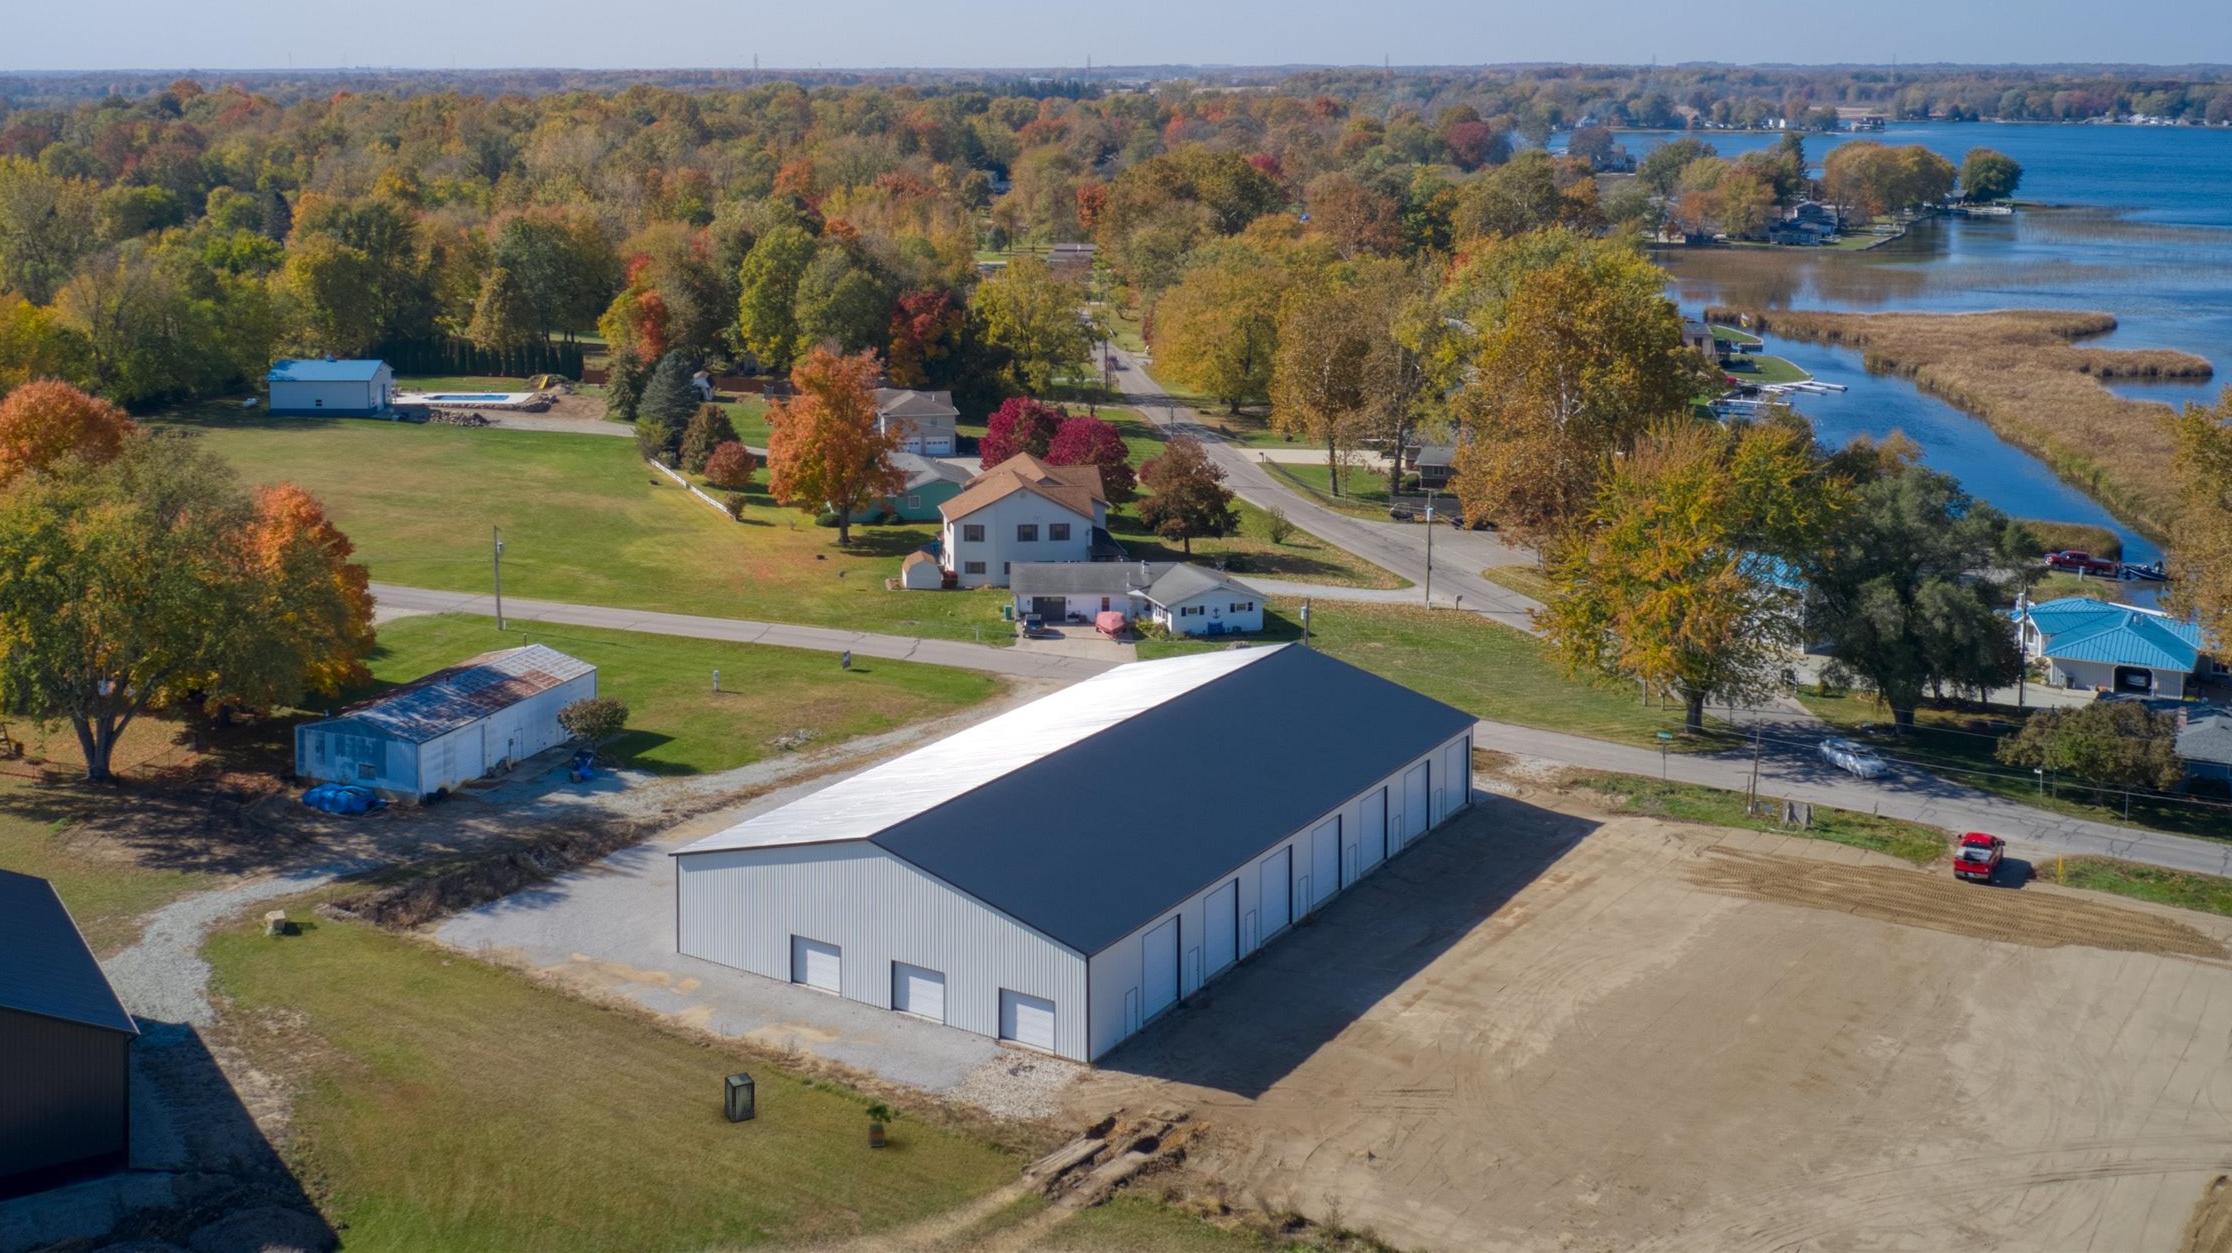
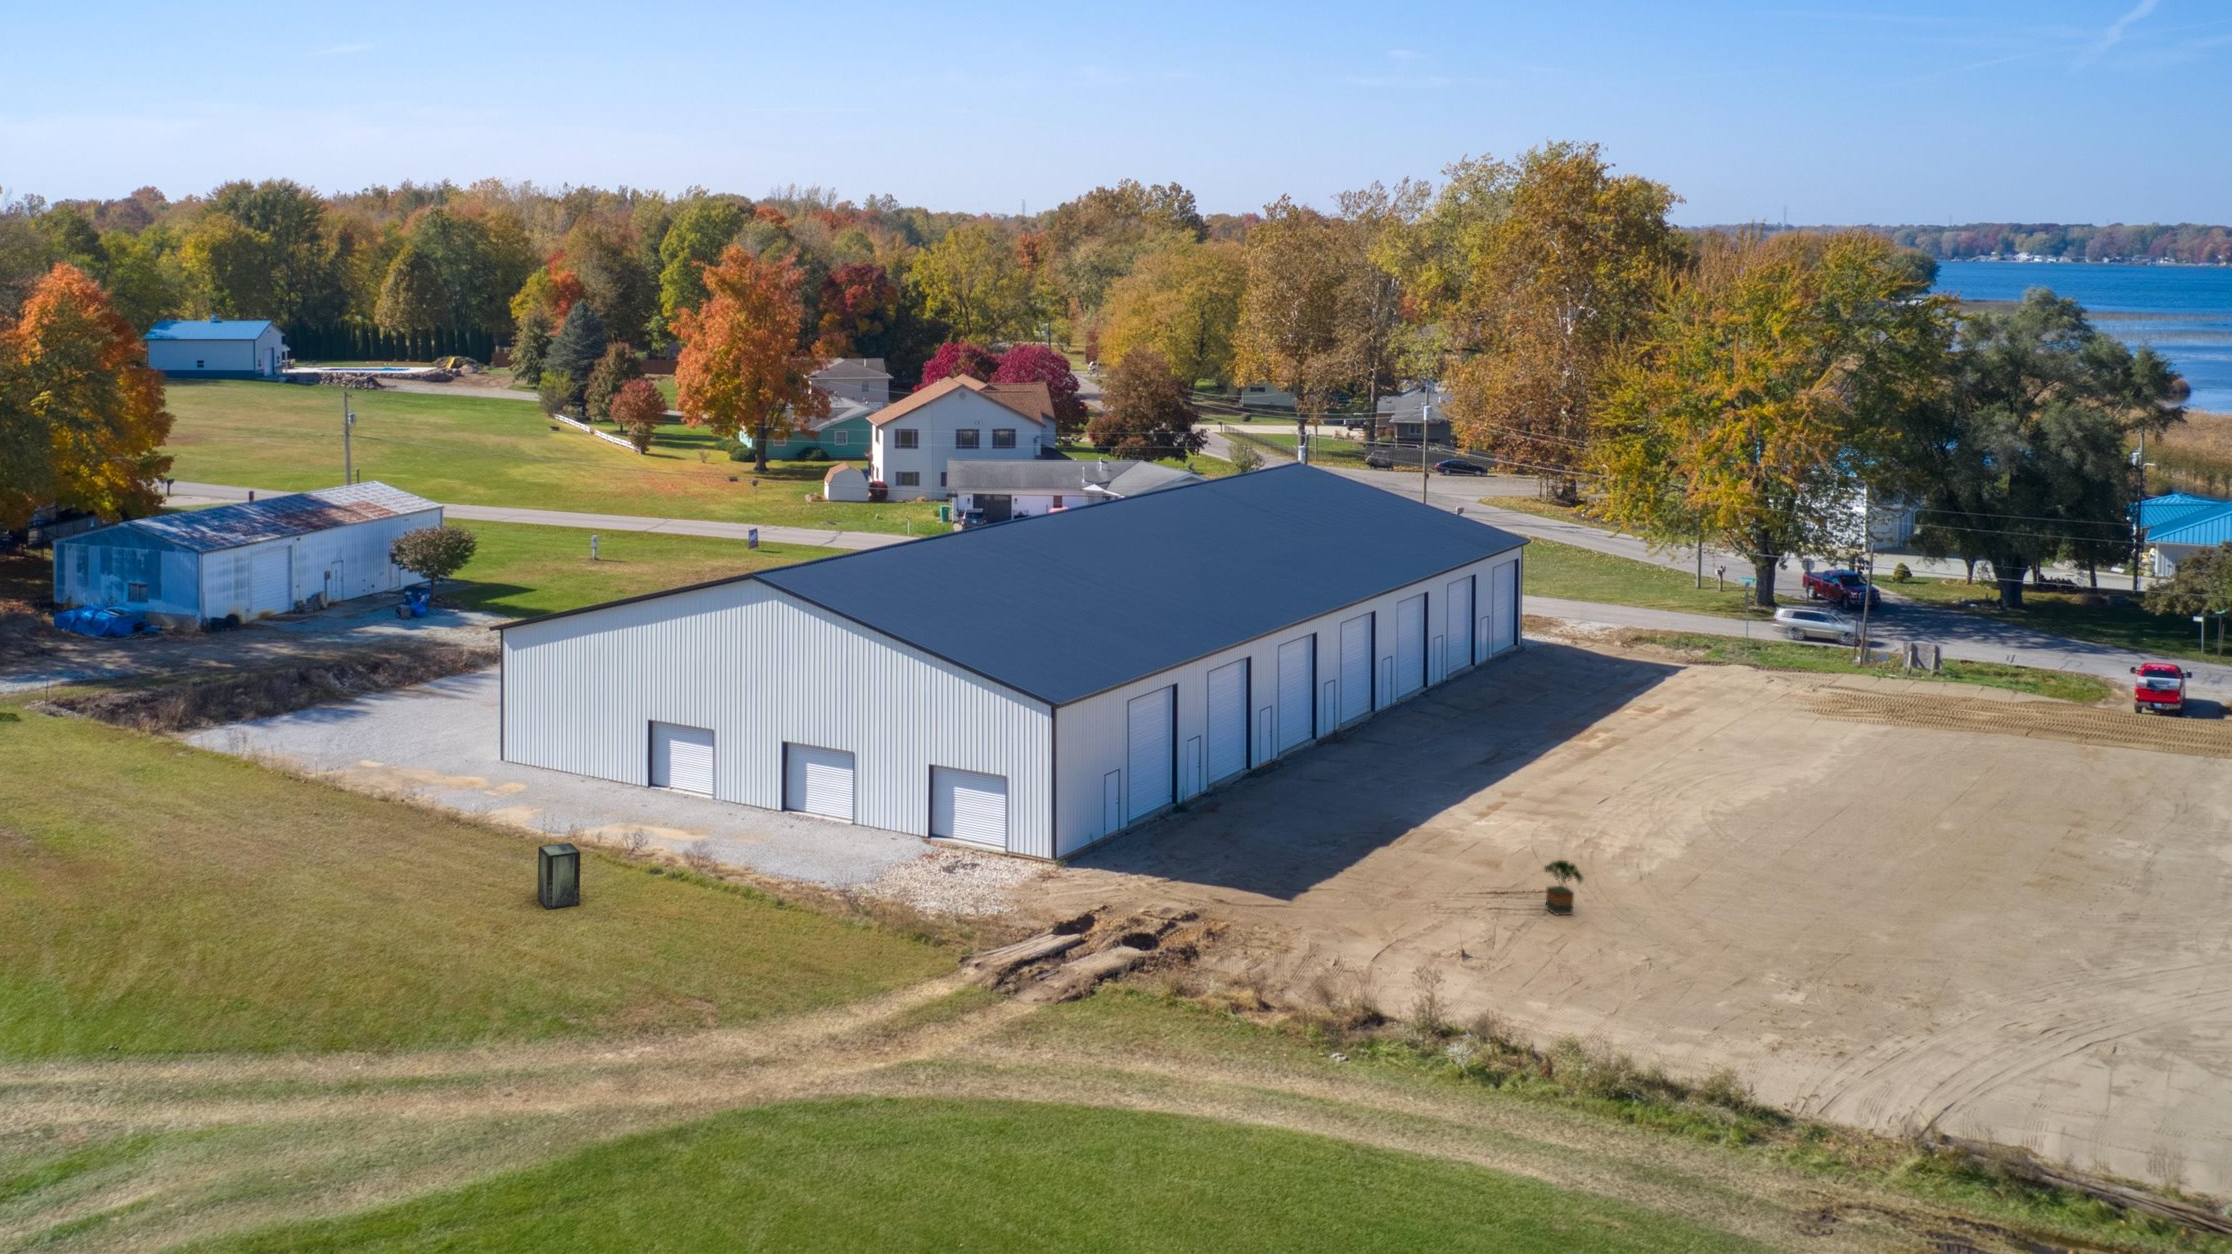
potted tree: present [865,1105,891,1147] -> present [1545,860,1583,915]

